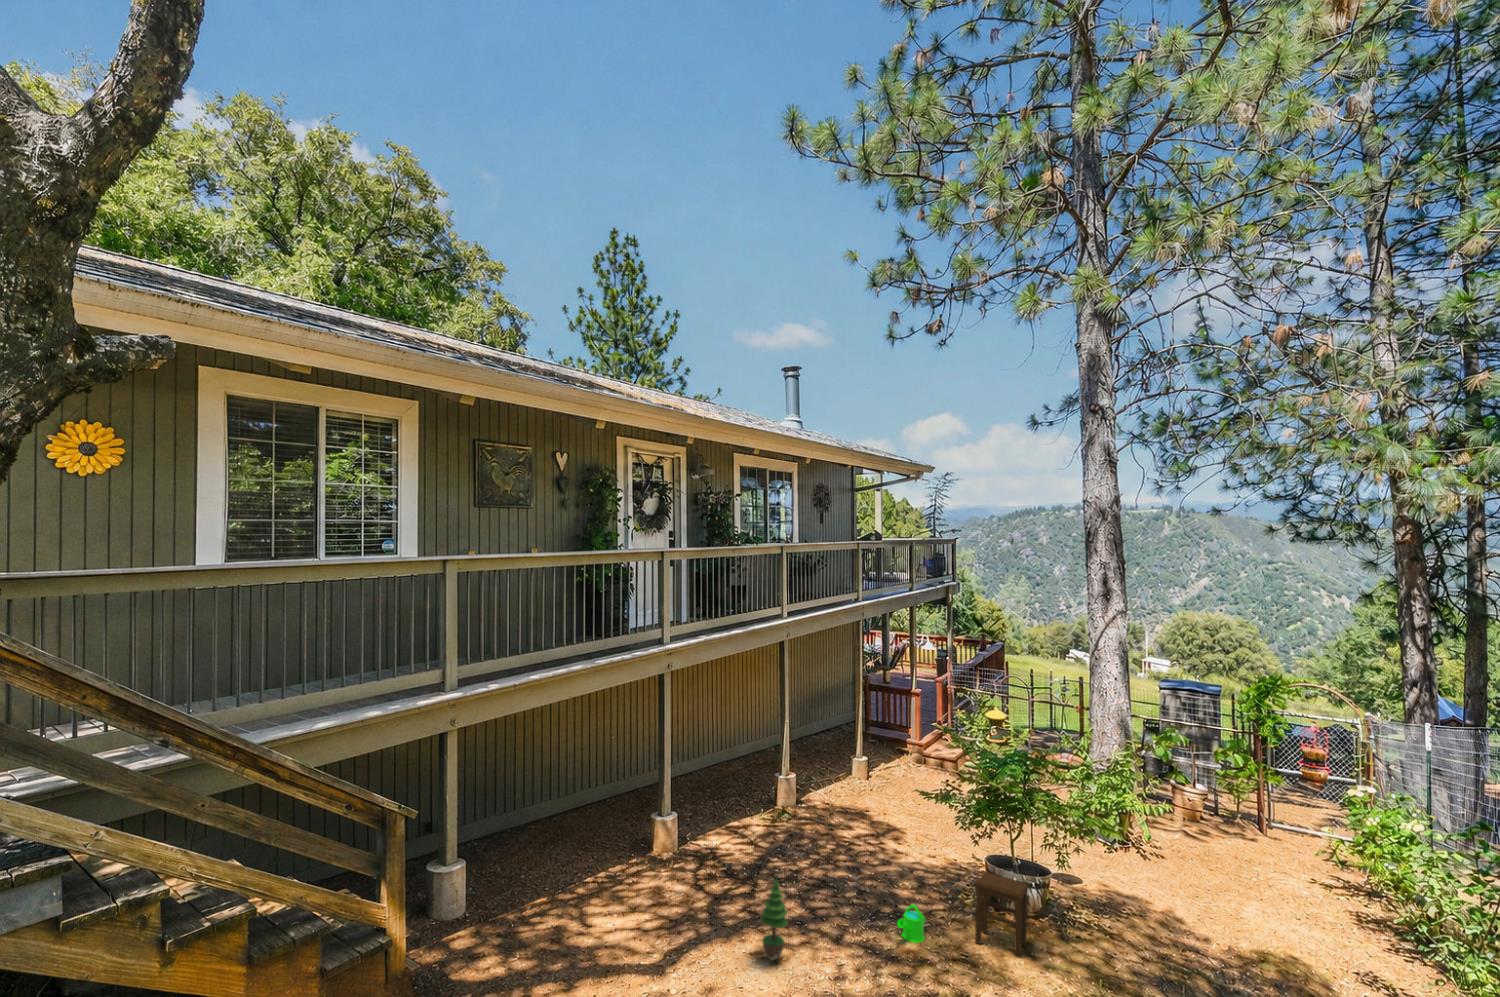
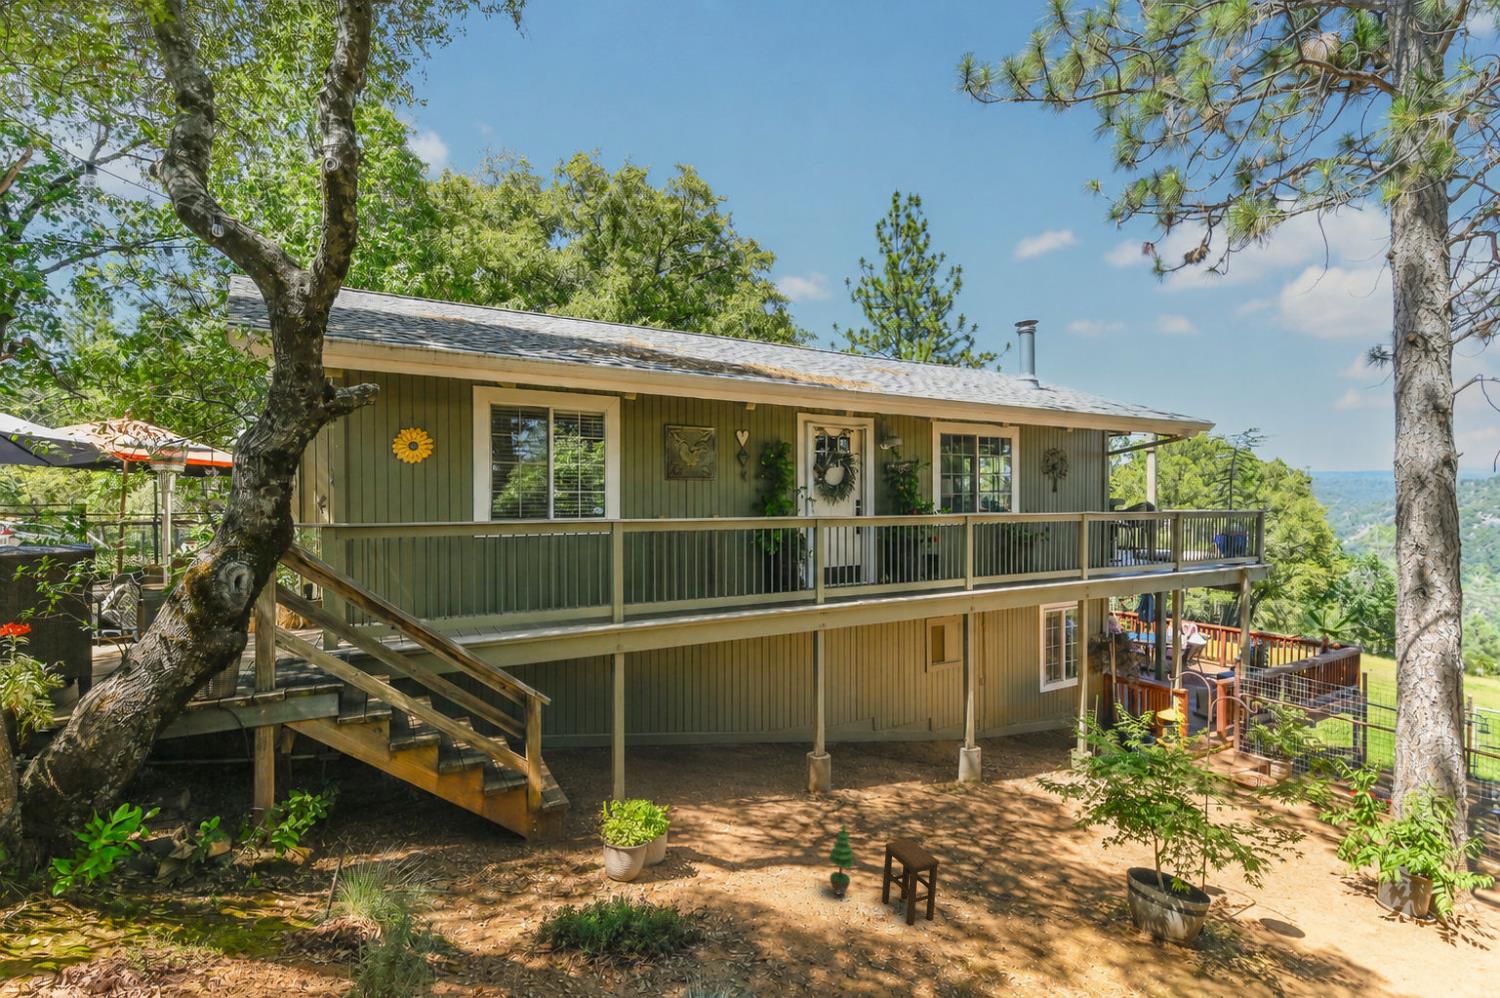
stool: present [975,872,1029,958] -> present [882,839,939,926]
watering can: present [897,904,926,943] -> none [974,888,1014,928]

